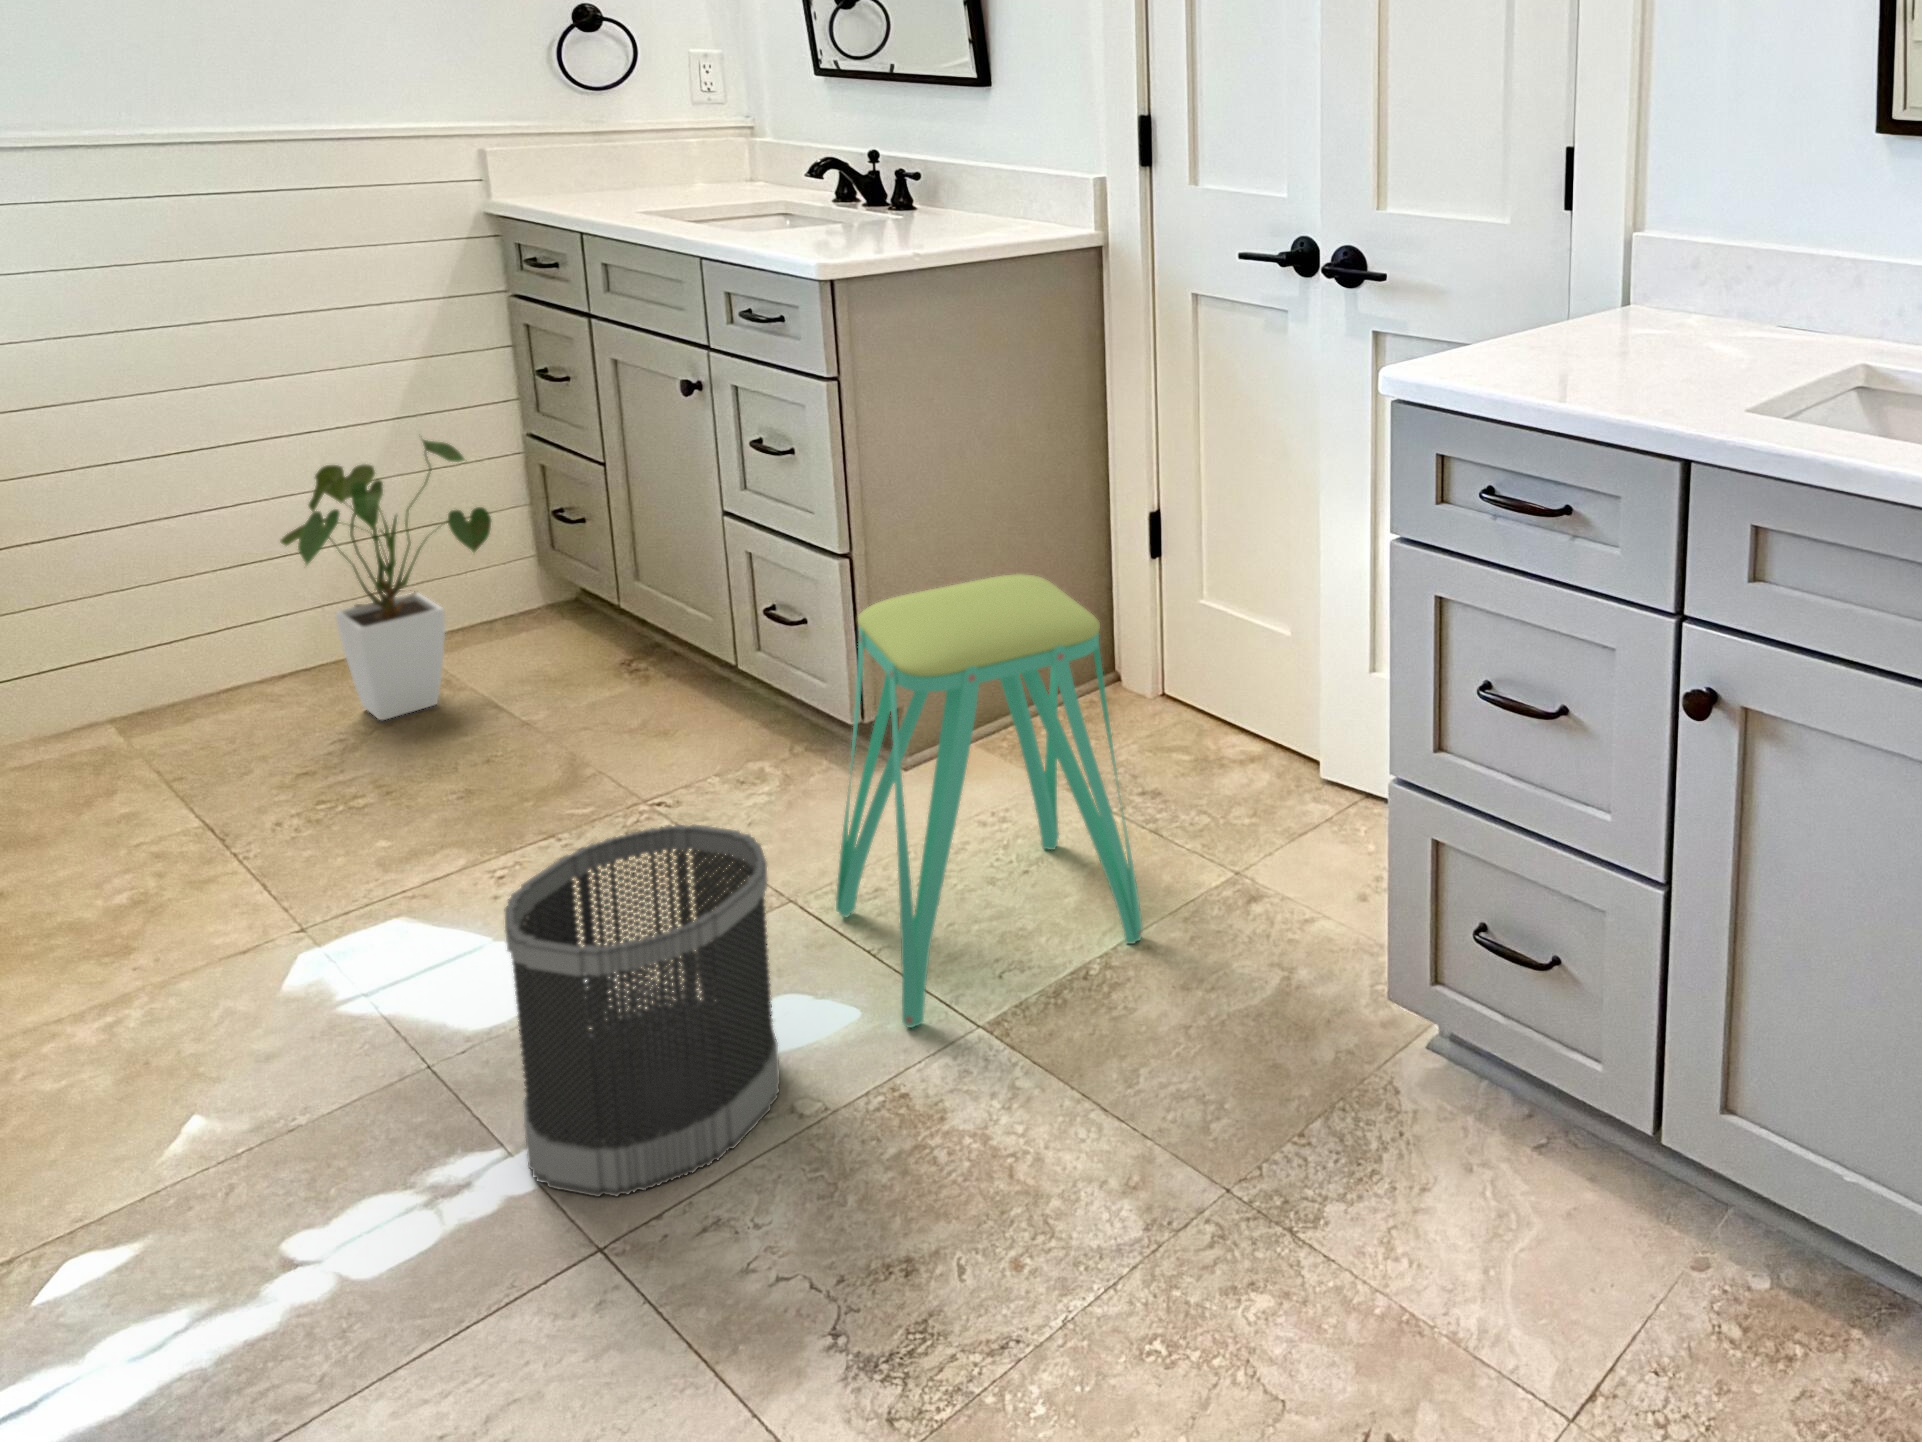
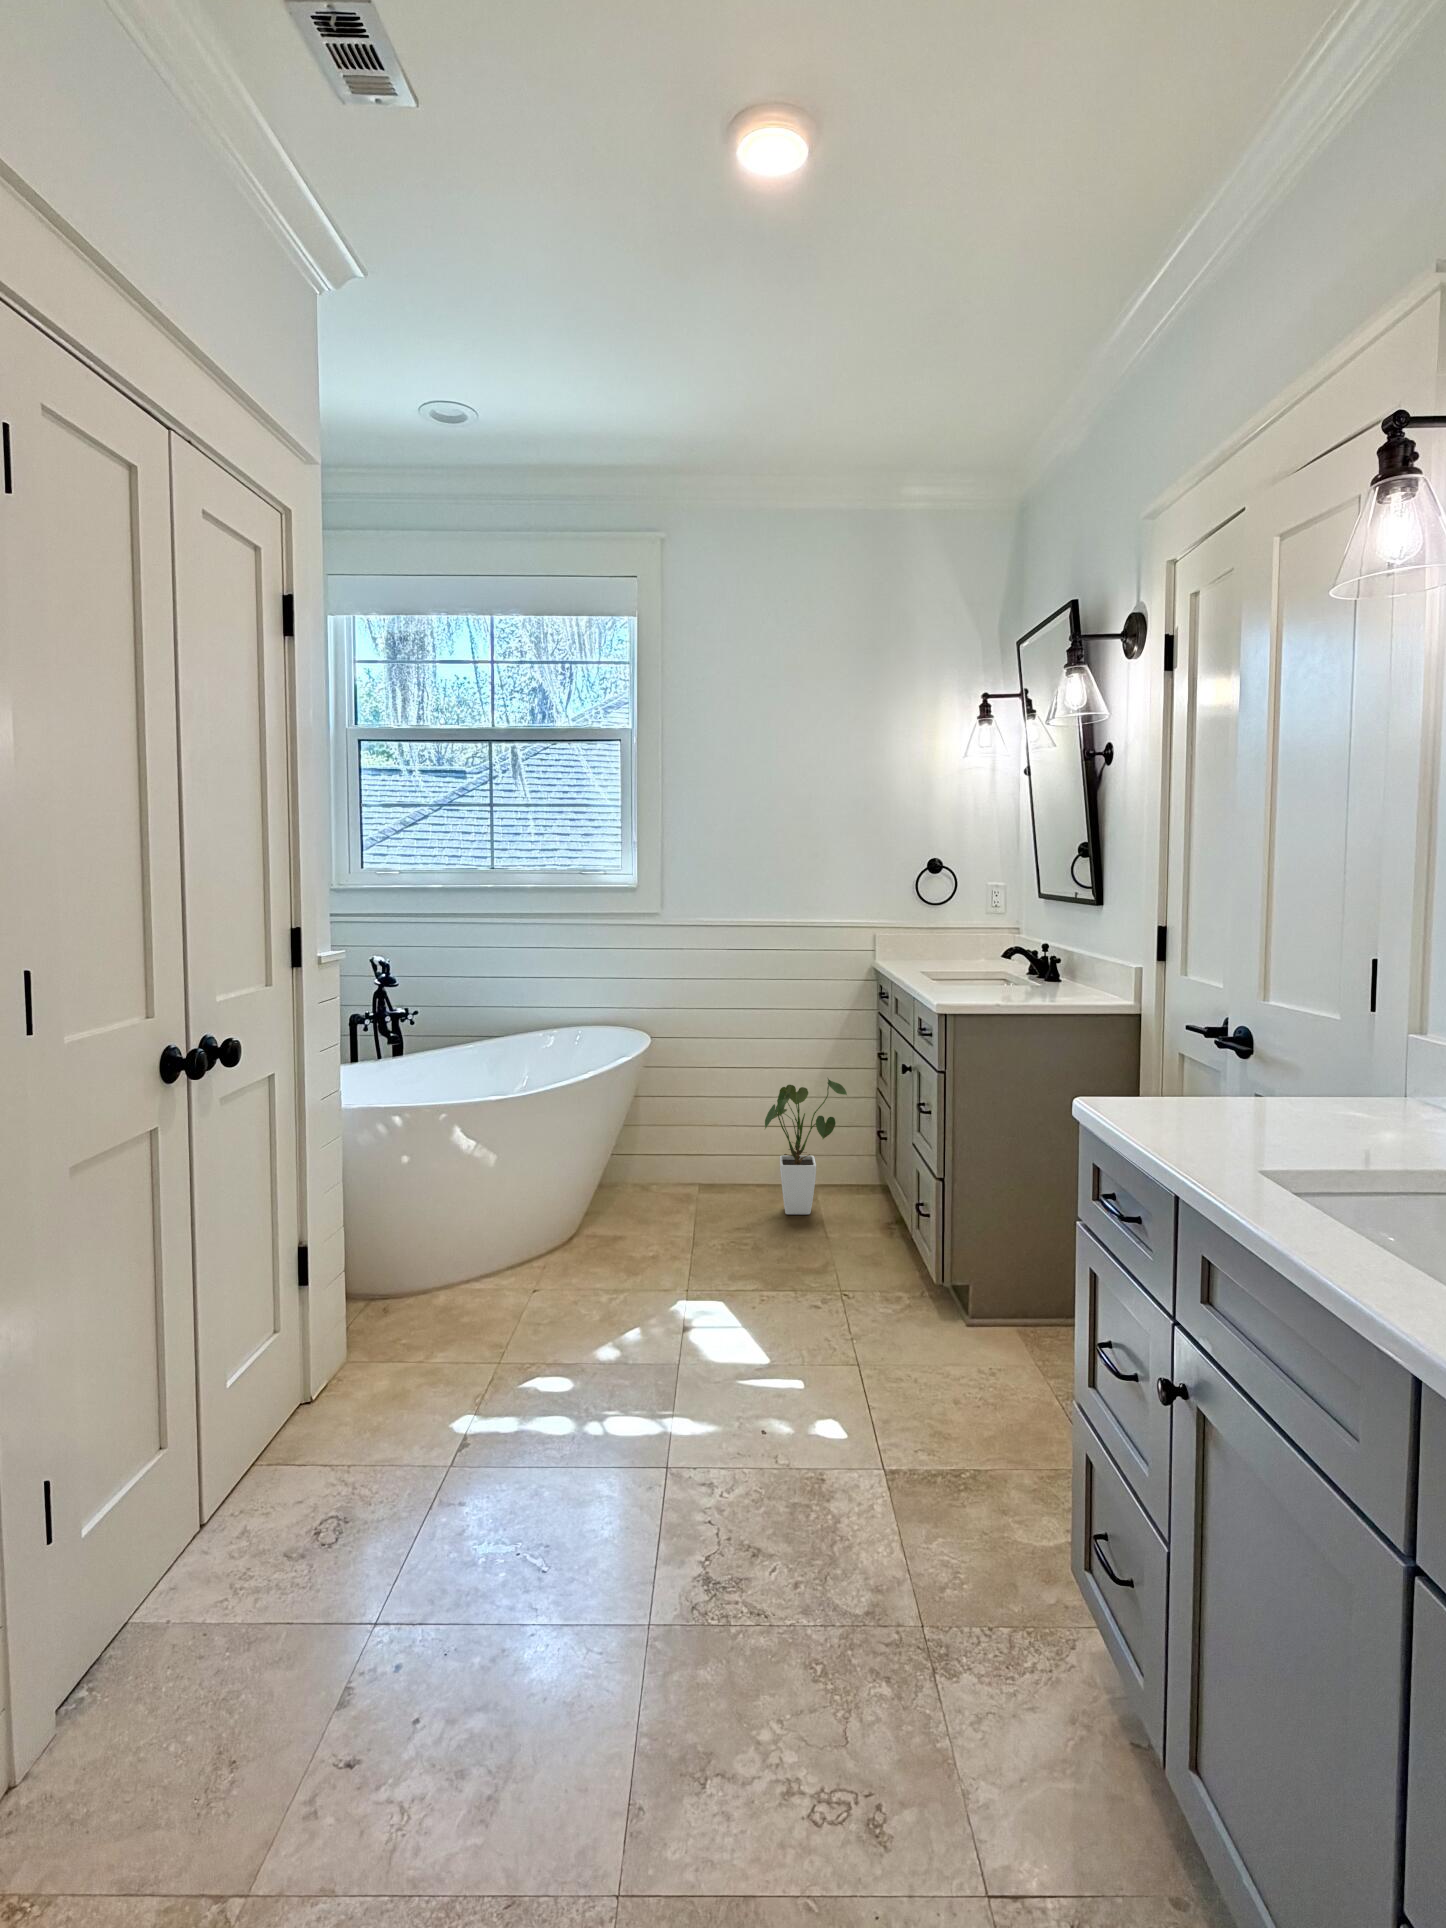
stool: present [836,574,1143,1027] -> none [852,1198,1010,1472]
wastebasket: present [504,825,780,1197] -> none [678,1275,793,1457]

